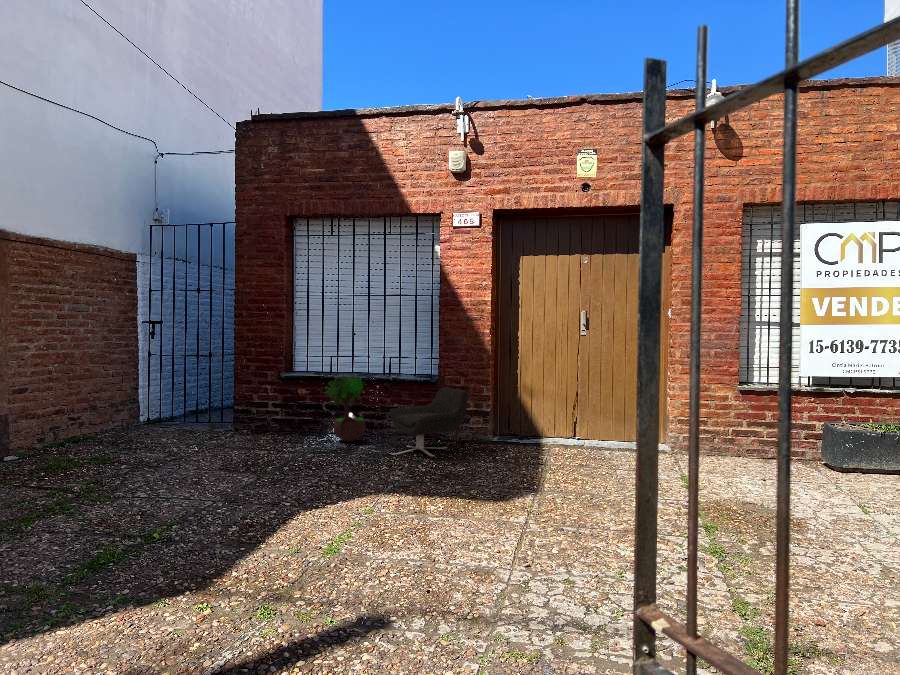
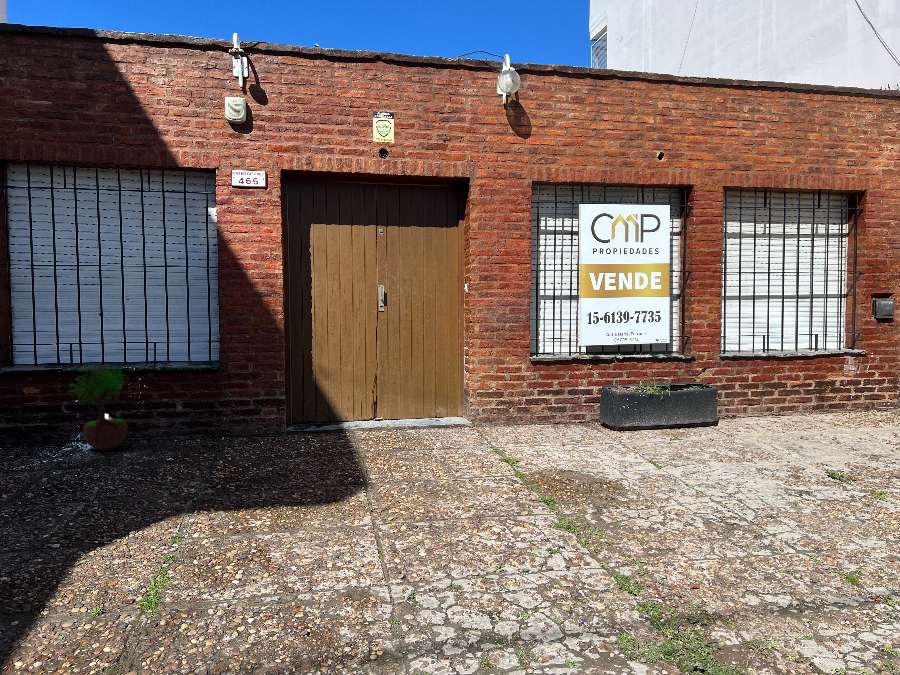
lounge chair: present [389,387,469,457] -> none [162,374,264,461]

